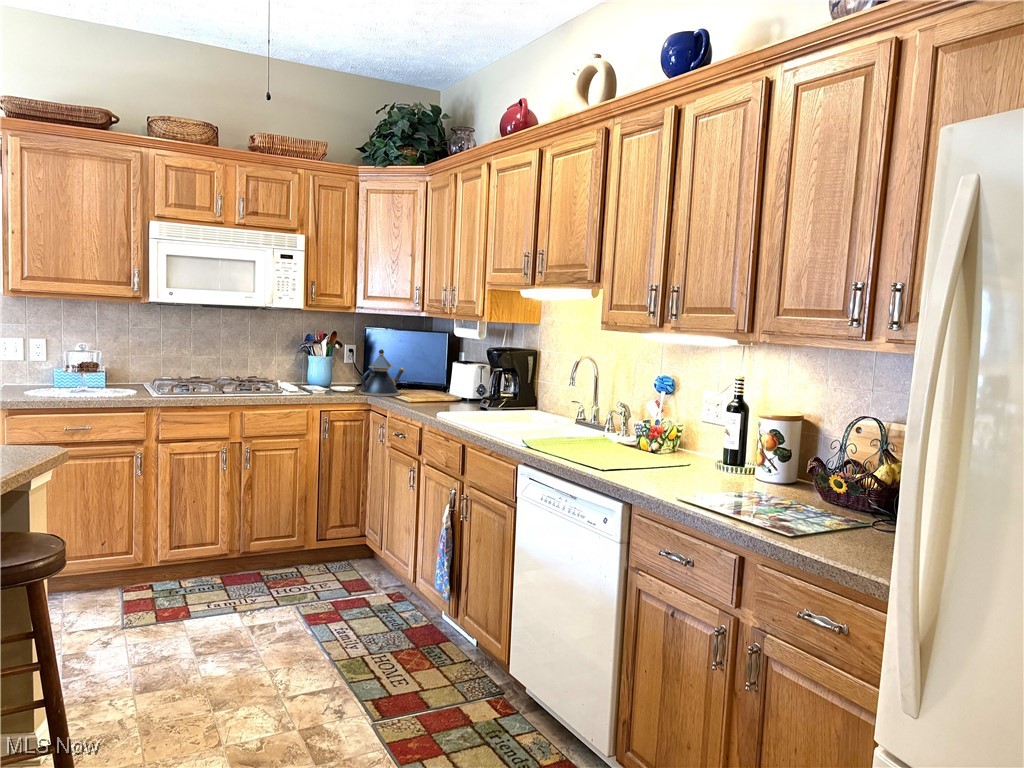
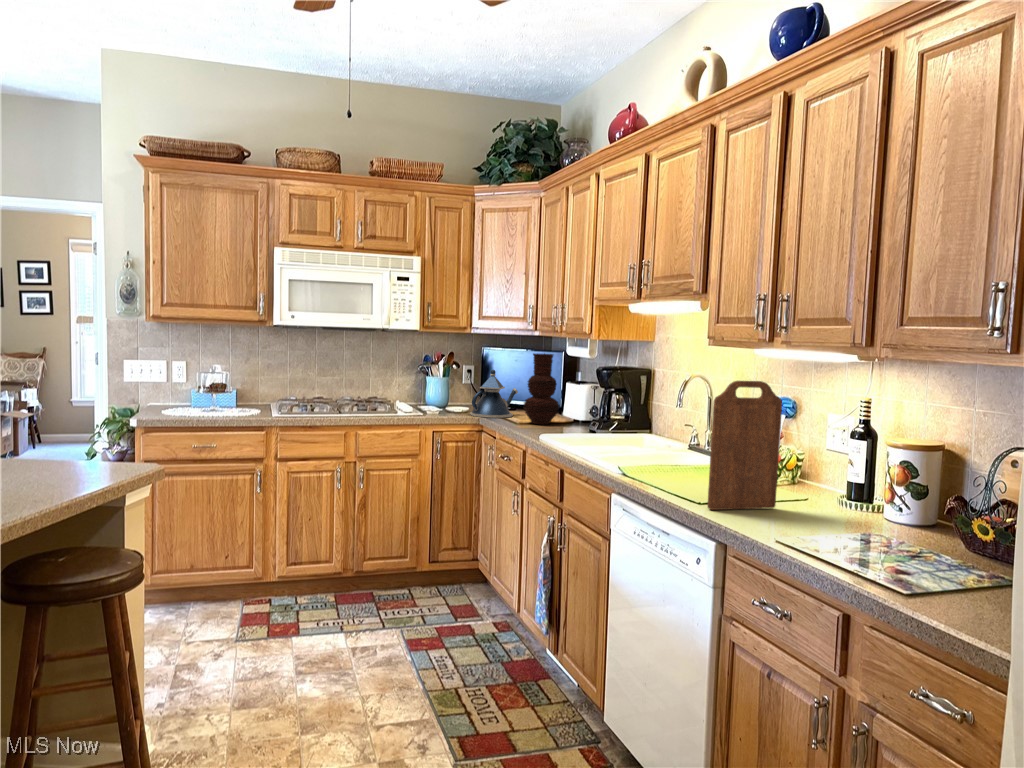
vase: none [414,334,449,402] -> present [524,354,559,424]
cutting board: none [613,361,674,475] -> present [708,381,782,510]

